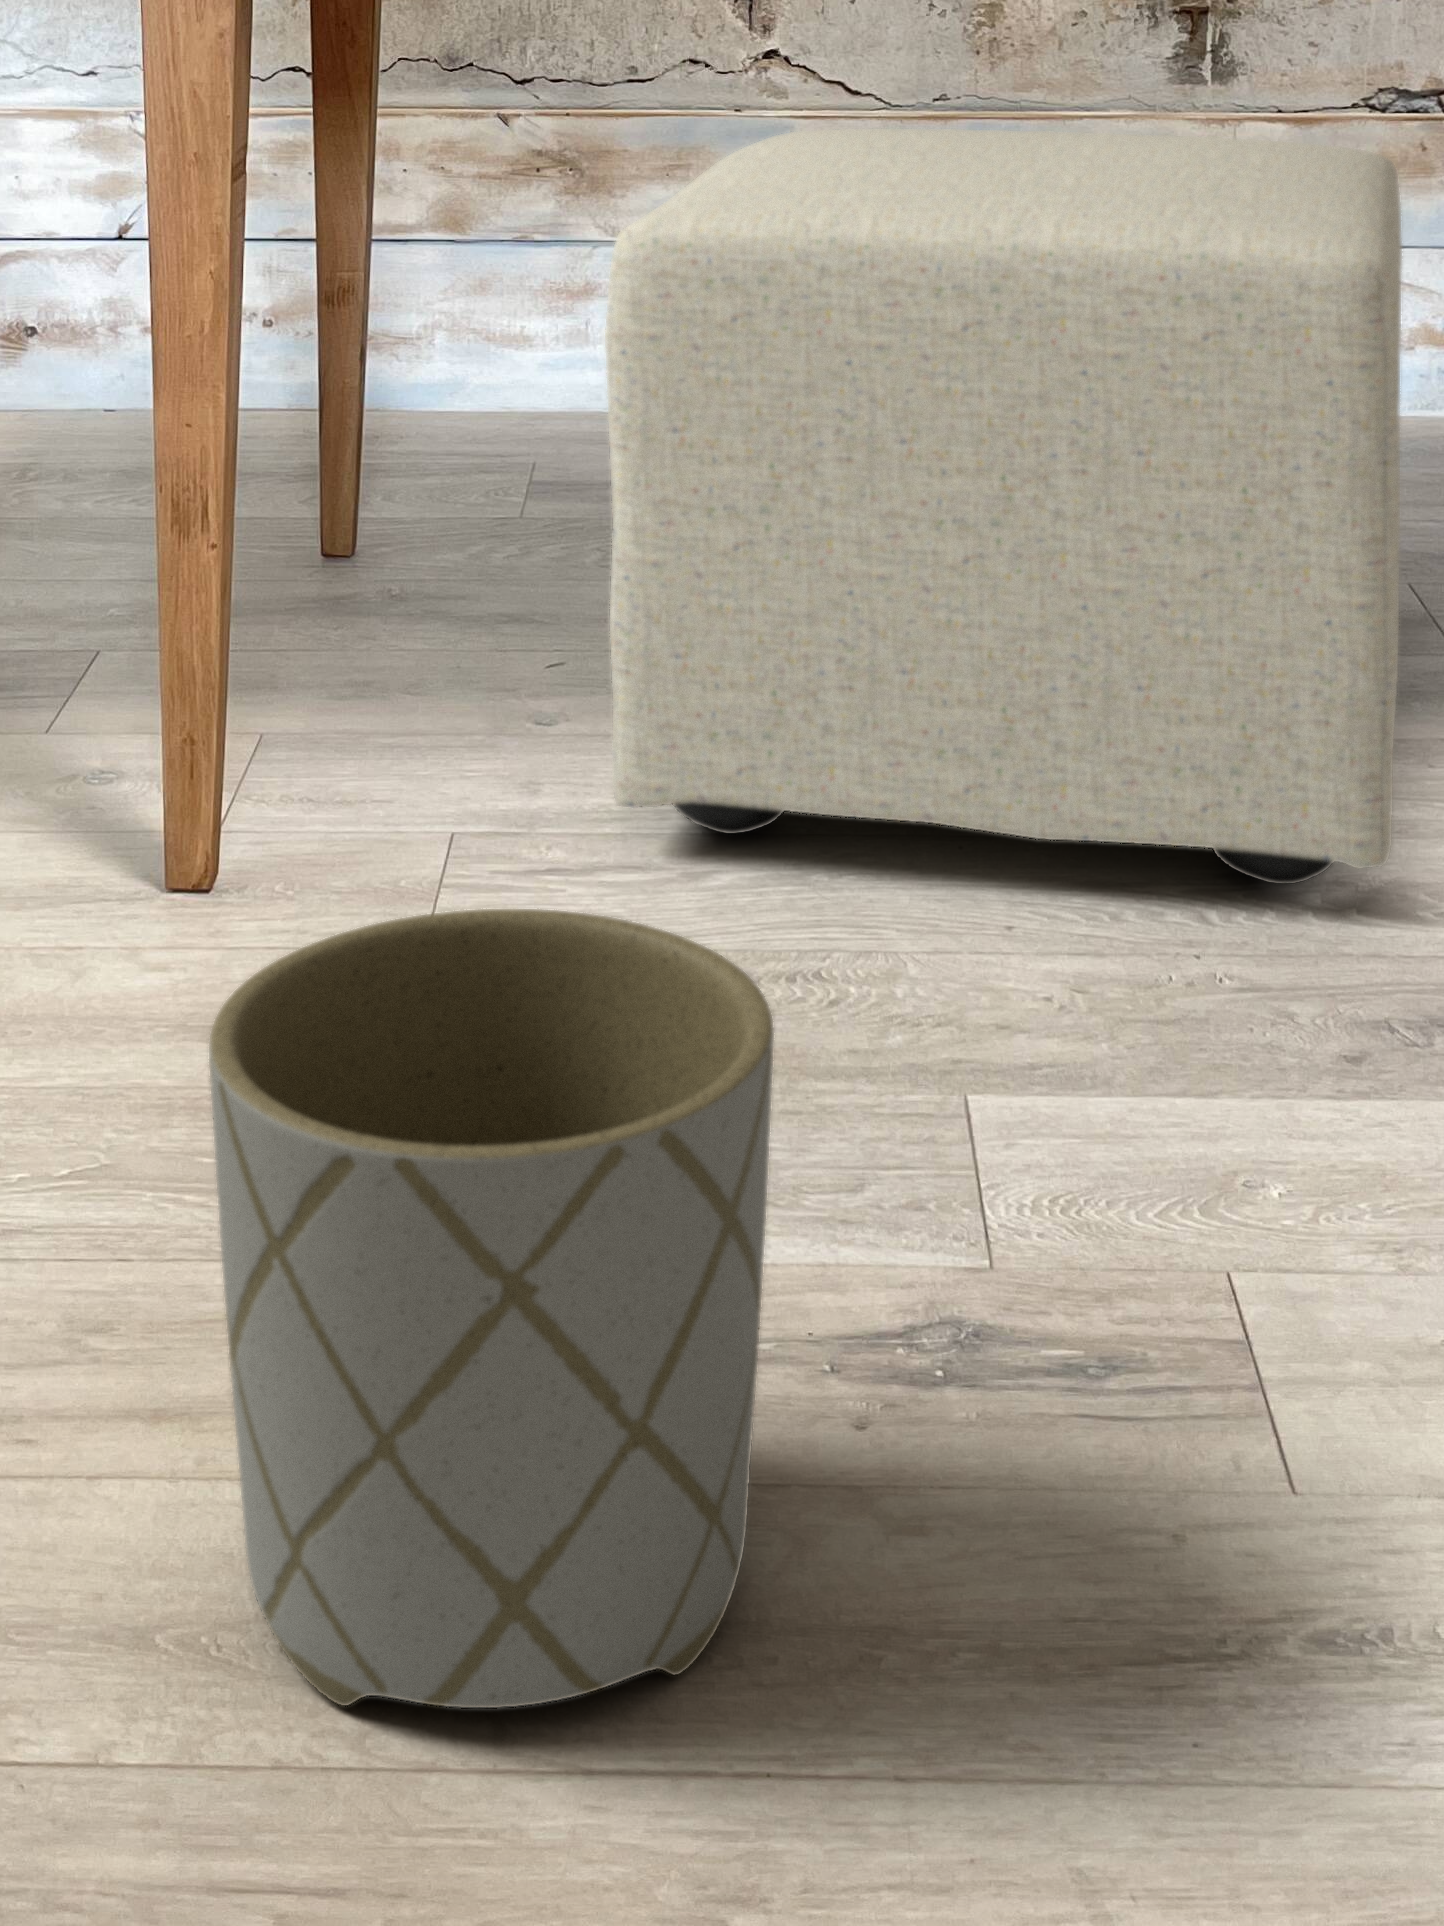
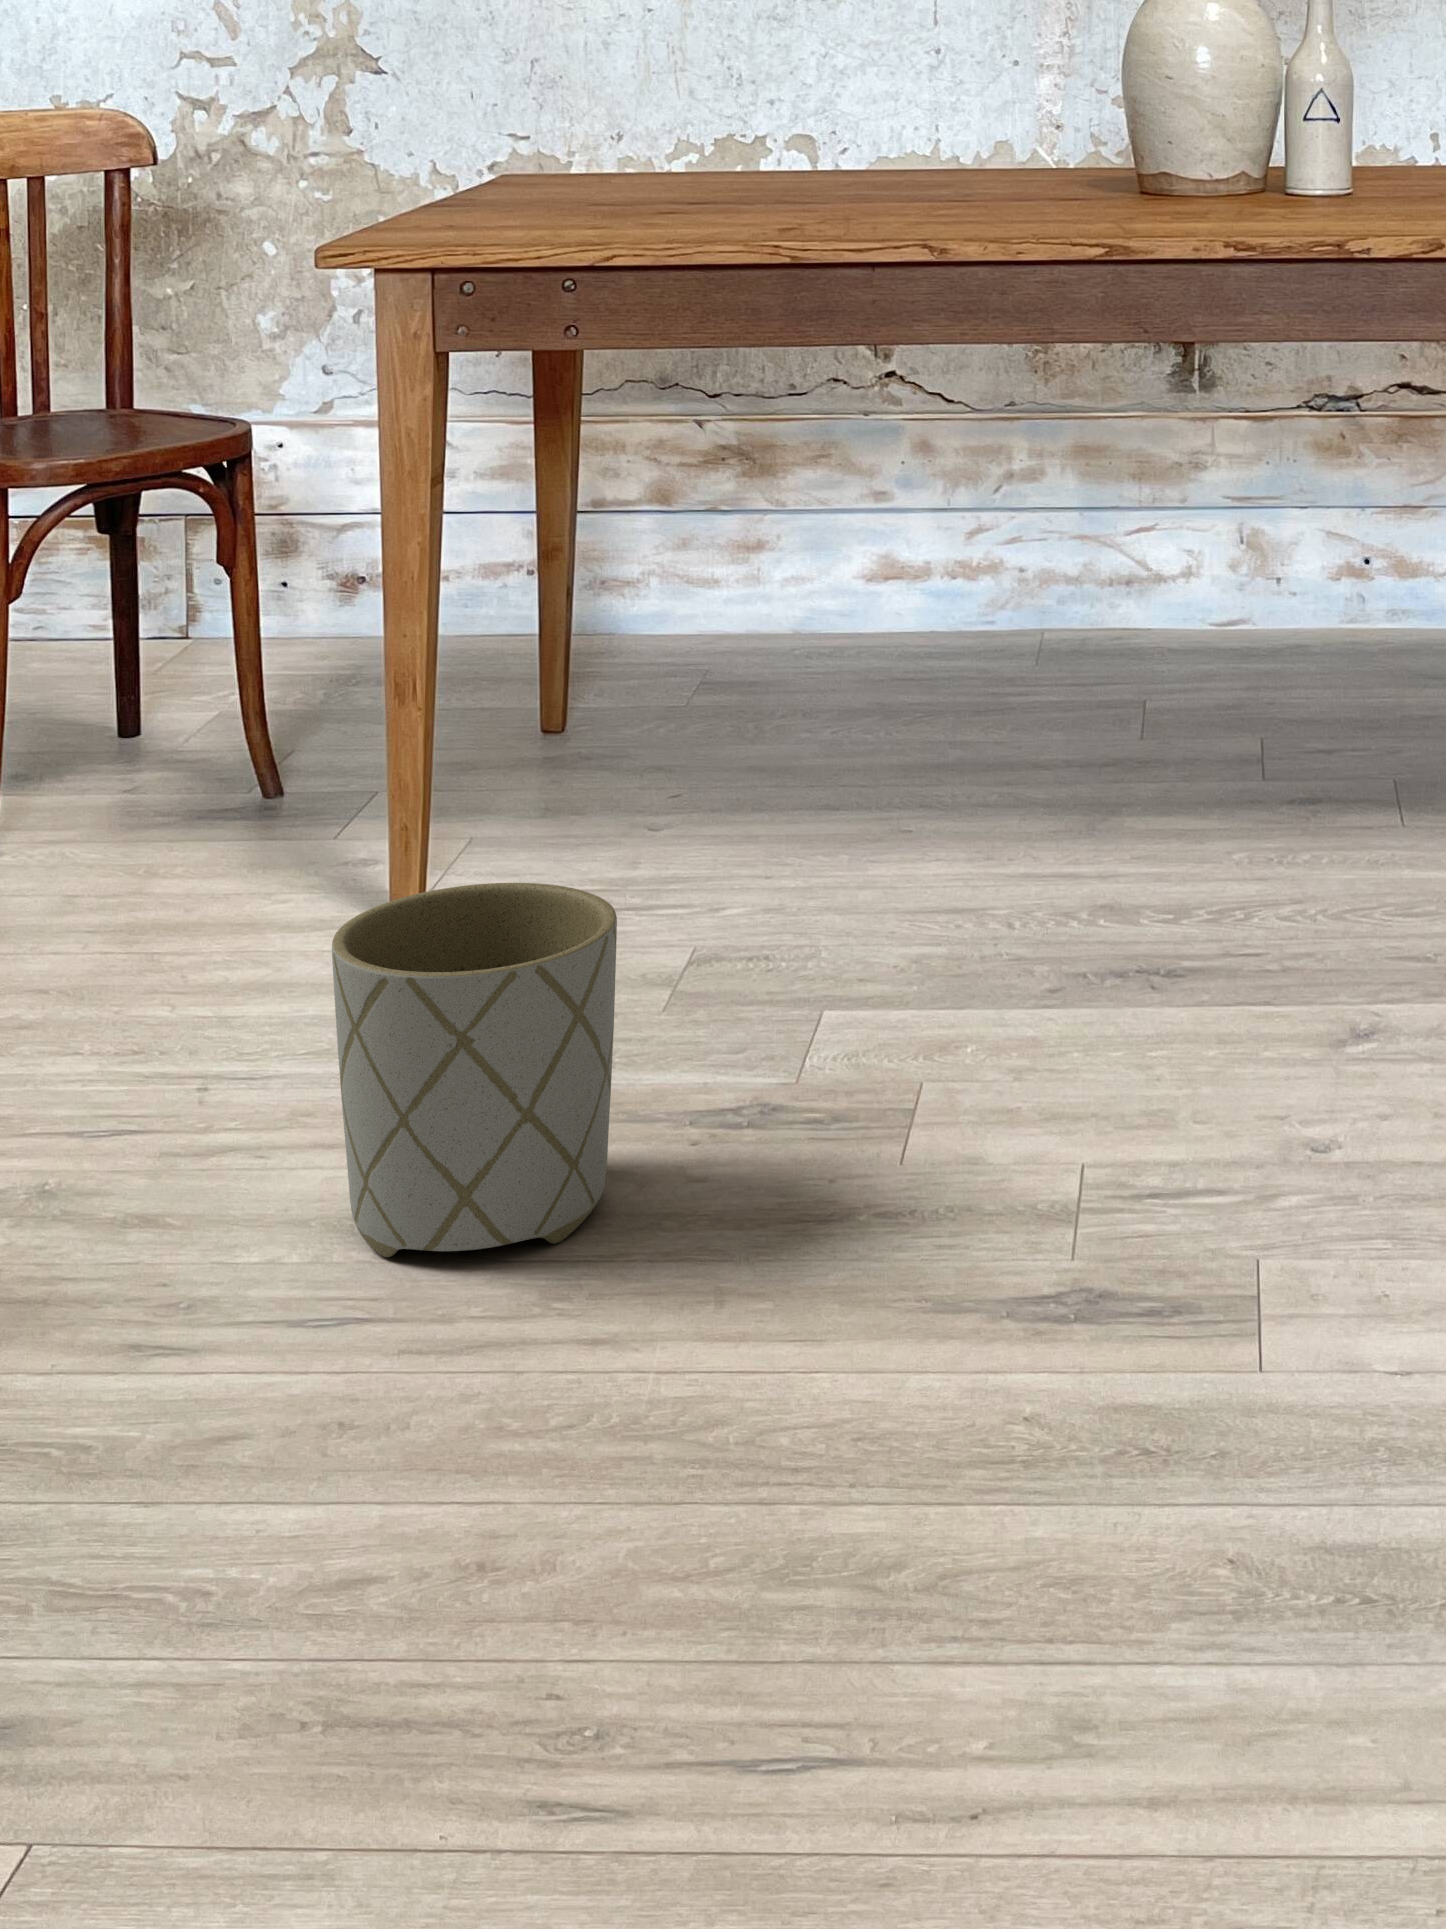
ottoman: present [605,129,1402,884] -> none [661,446,1210,910]

